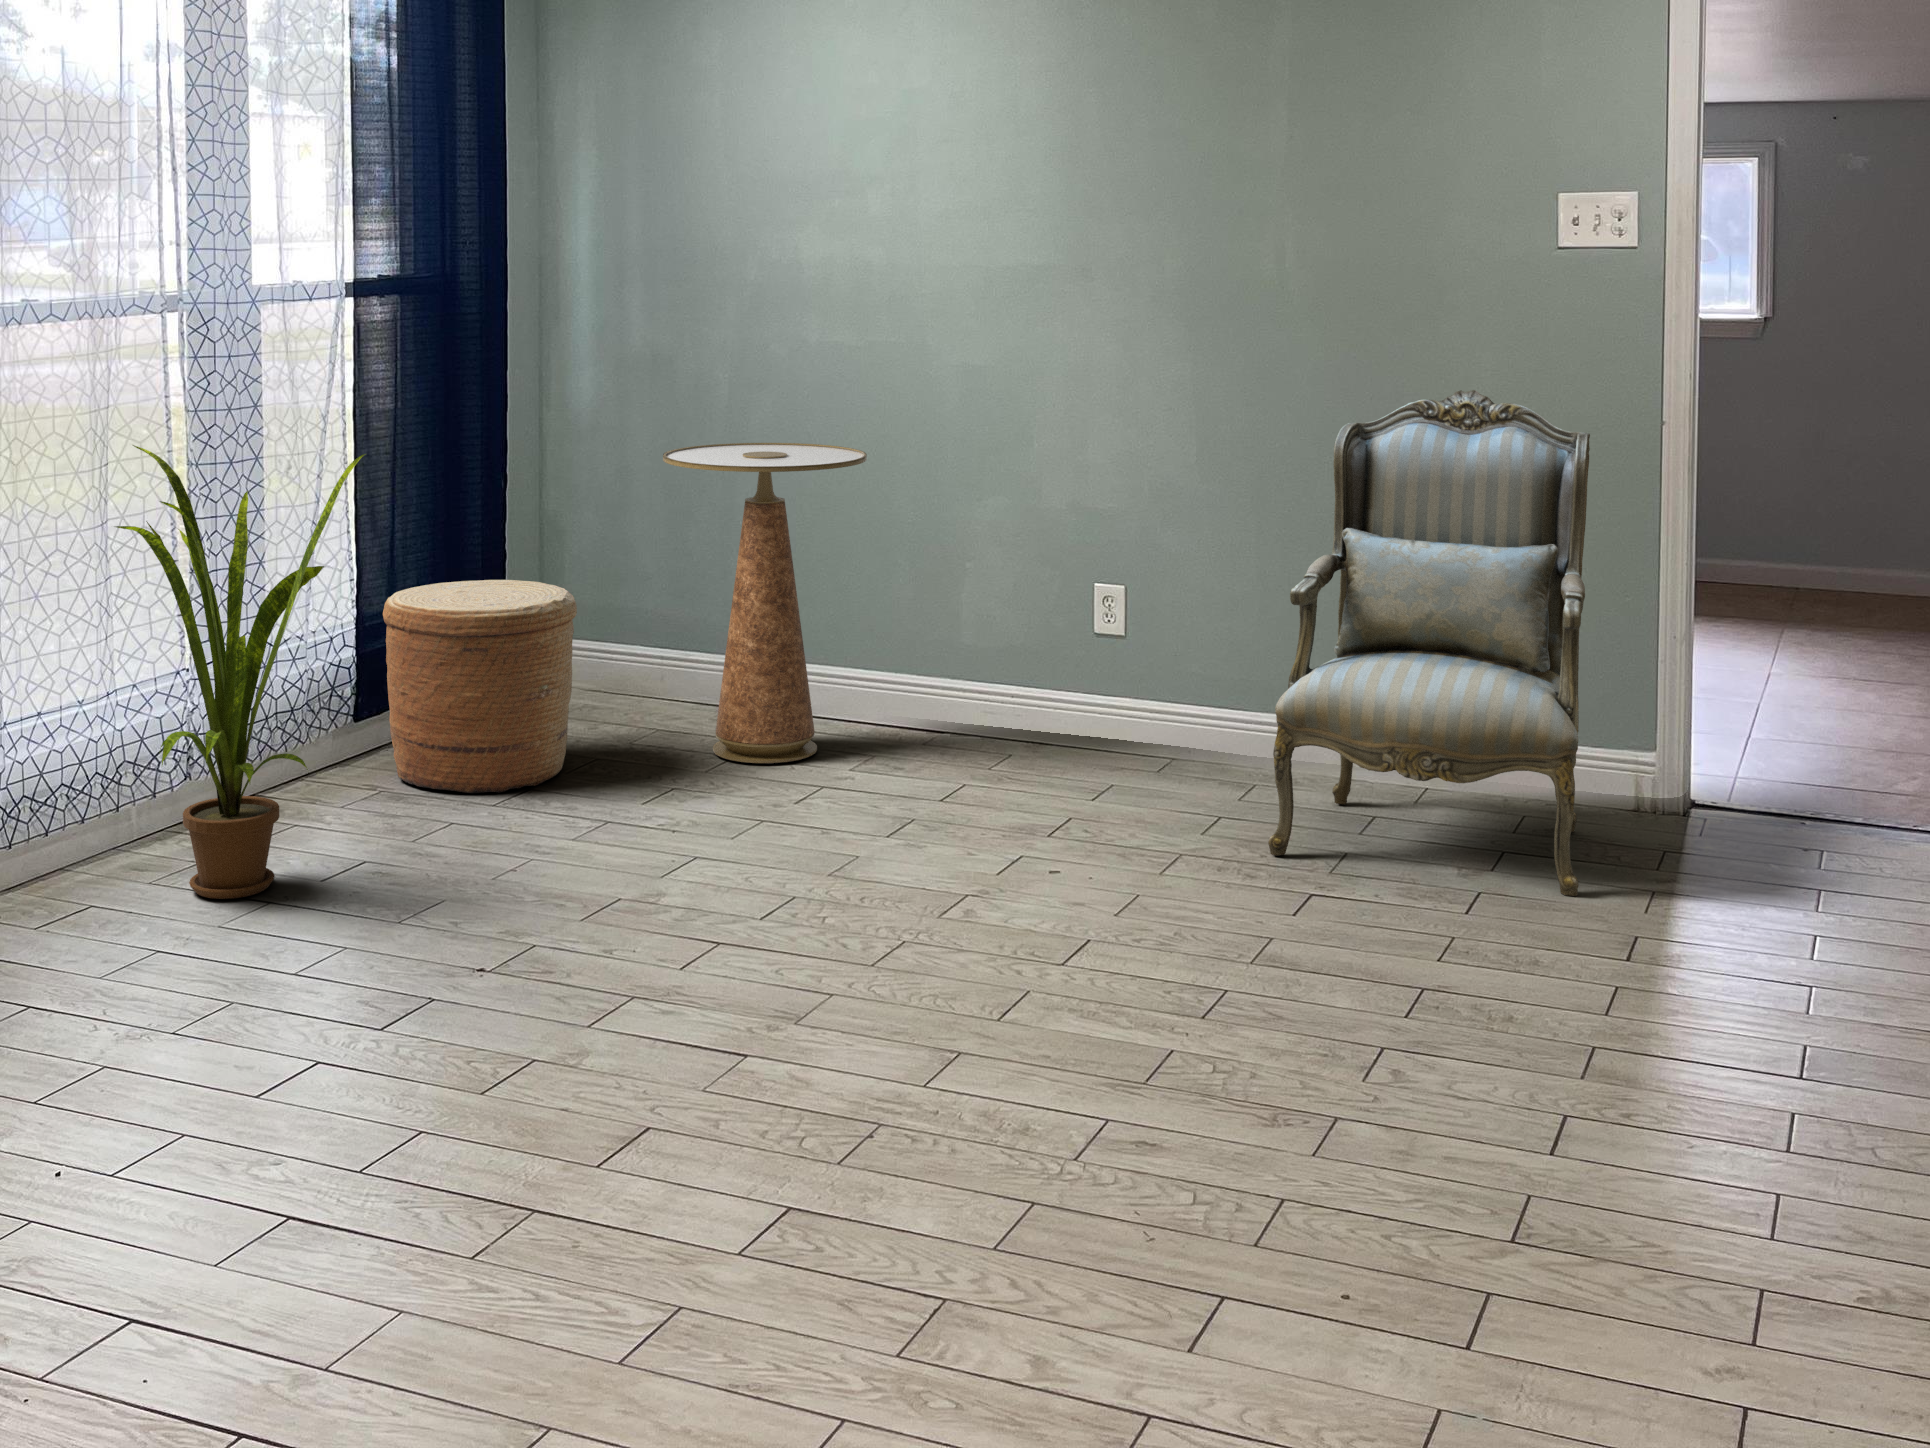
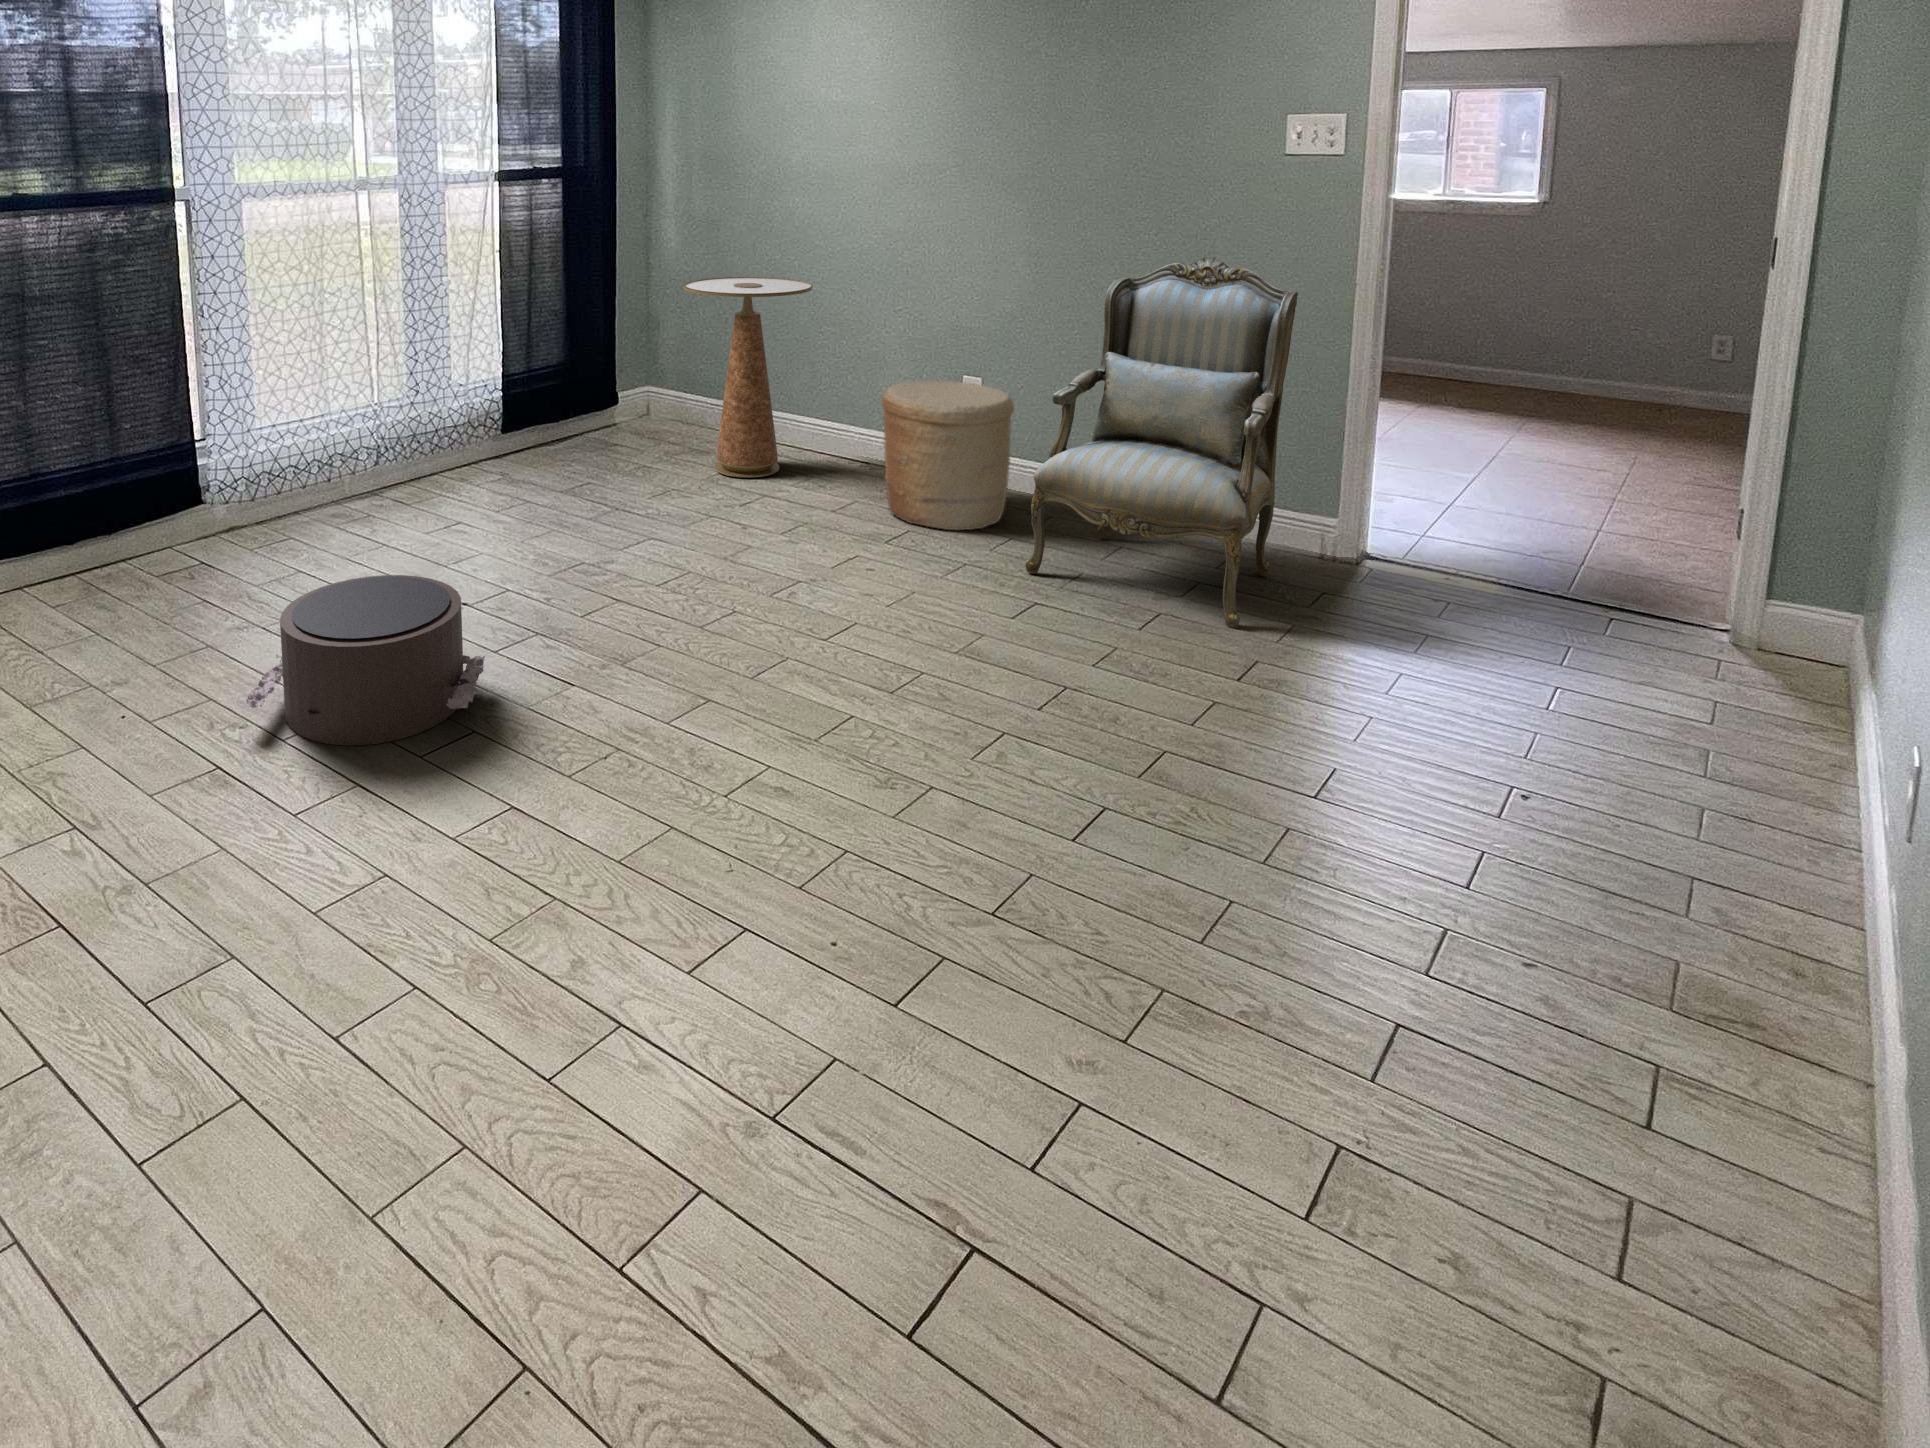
house plant: present [115,445,364,899] -> none [285,269,444,539]
woven basket: present [383,580,577,793] -> present [881,381,1014,530]
pouf: none [290,914,650,1173] -> present [244,575,485,746]

